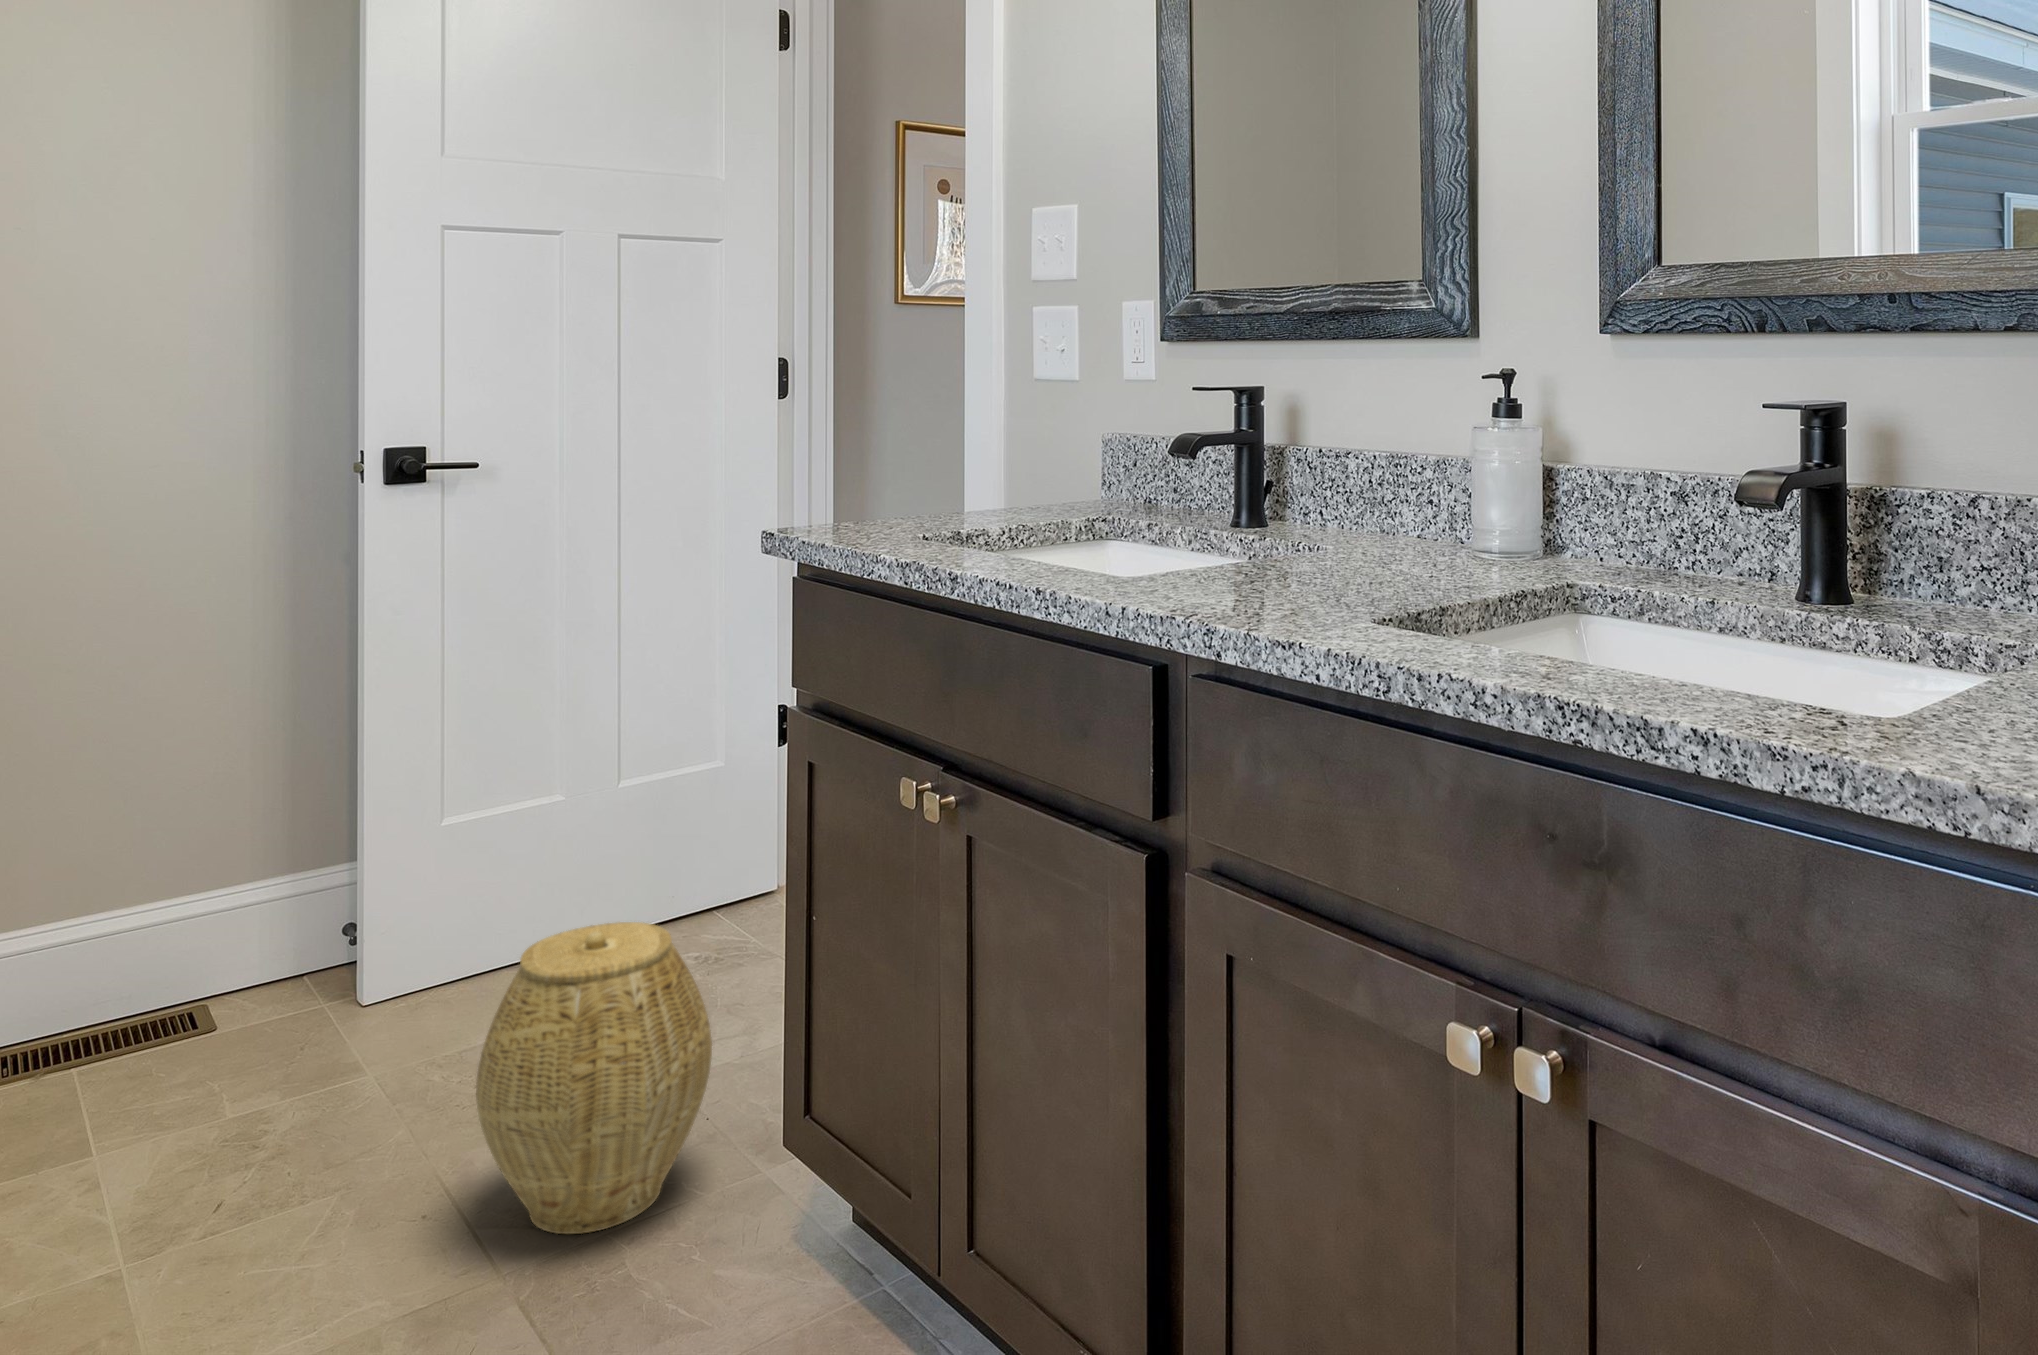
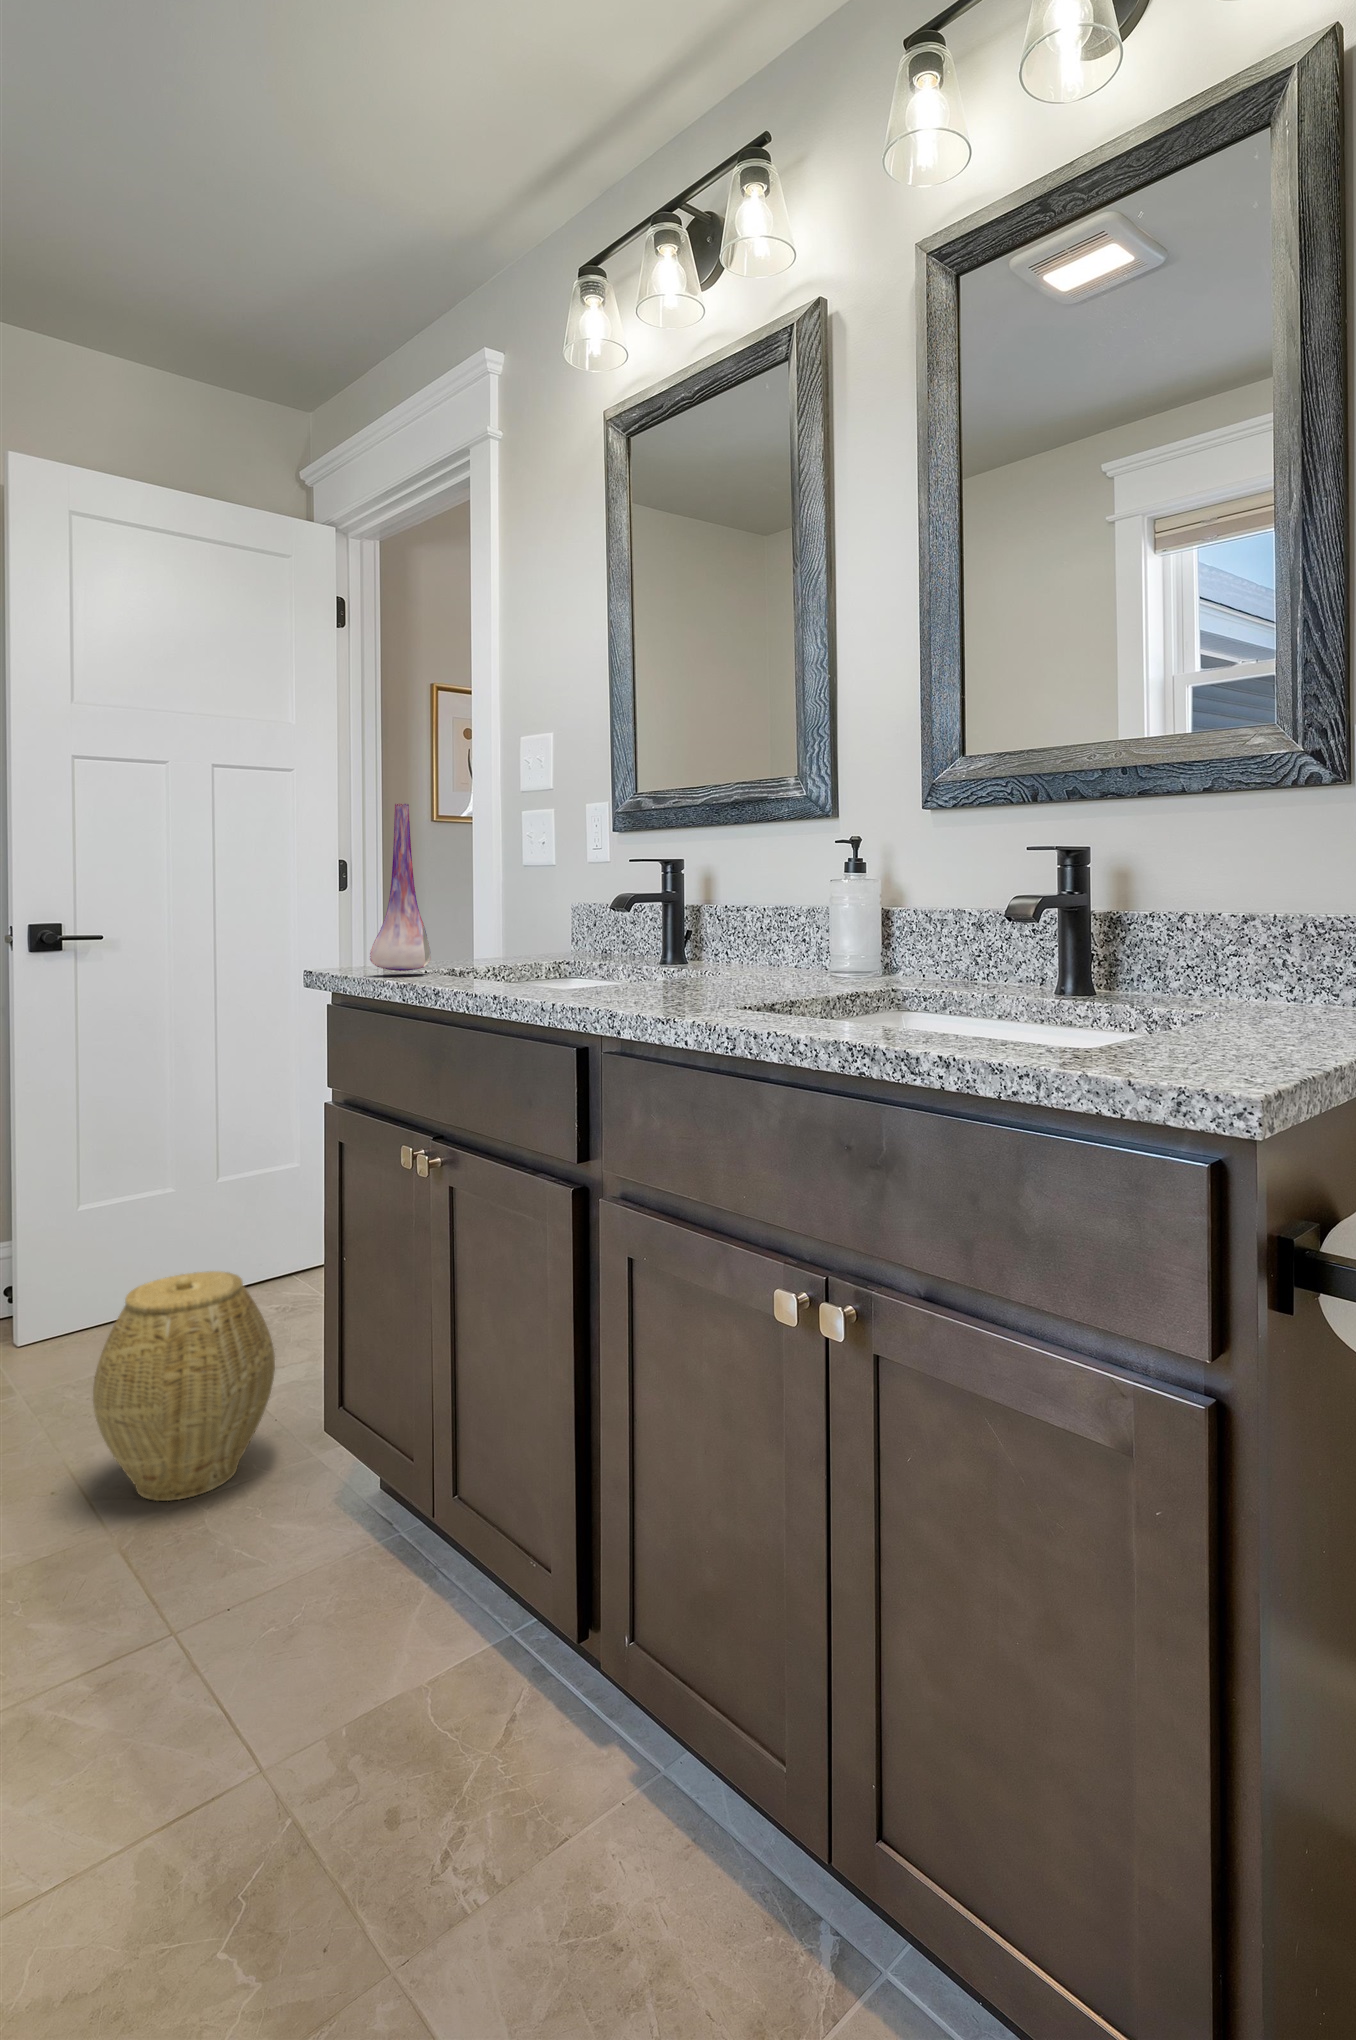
vase: none [839,304,928,534] -> present [370,804,430,971]

